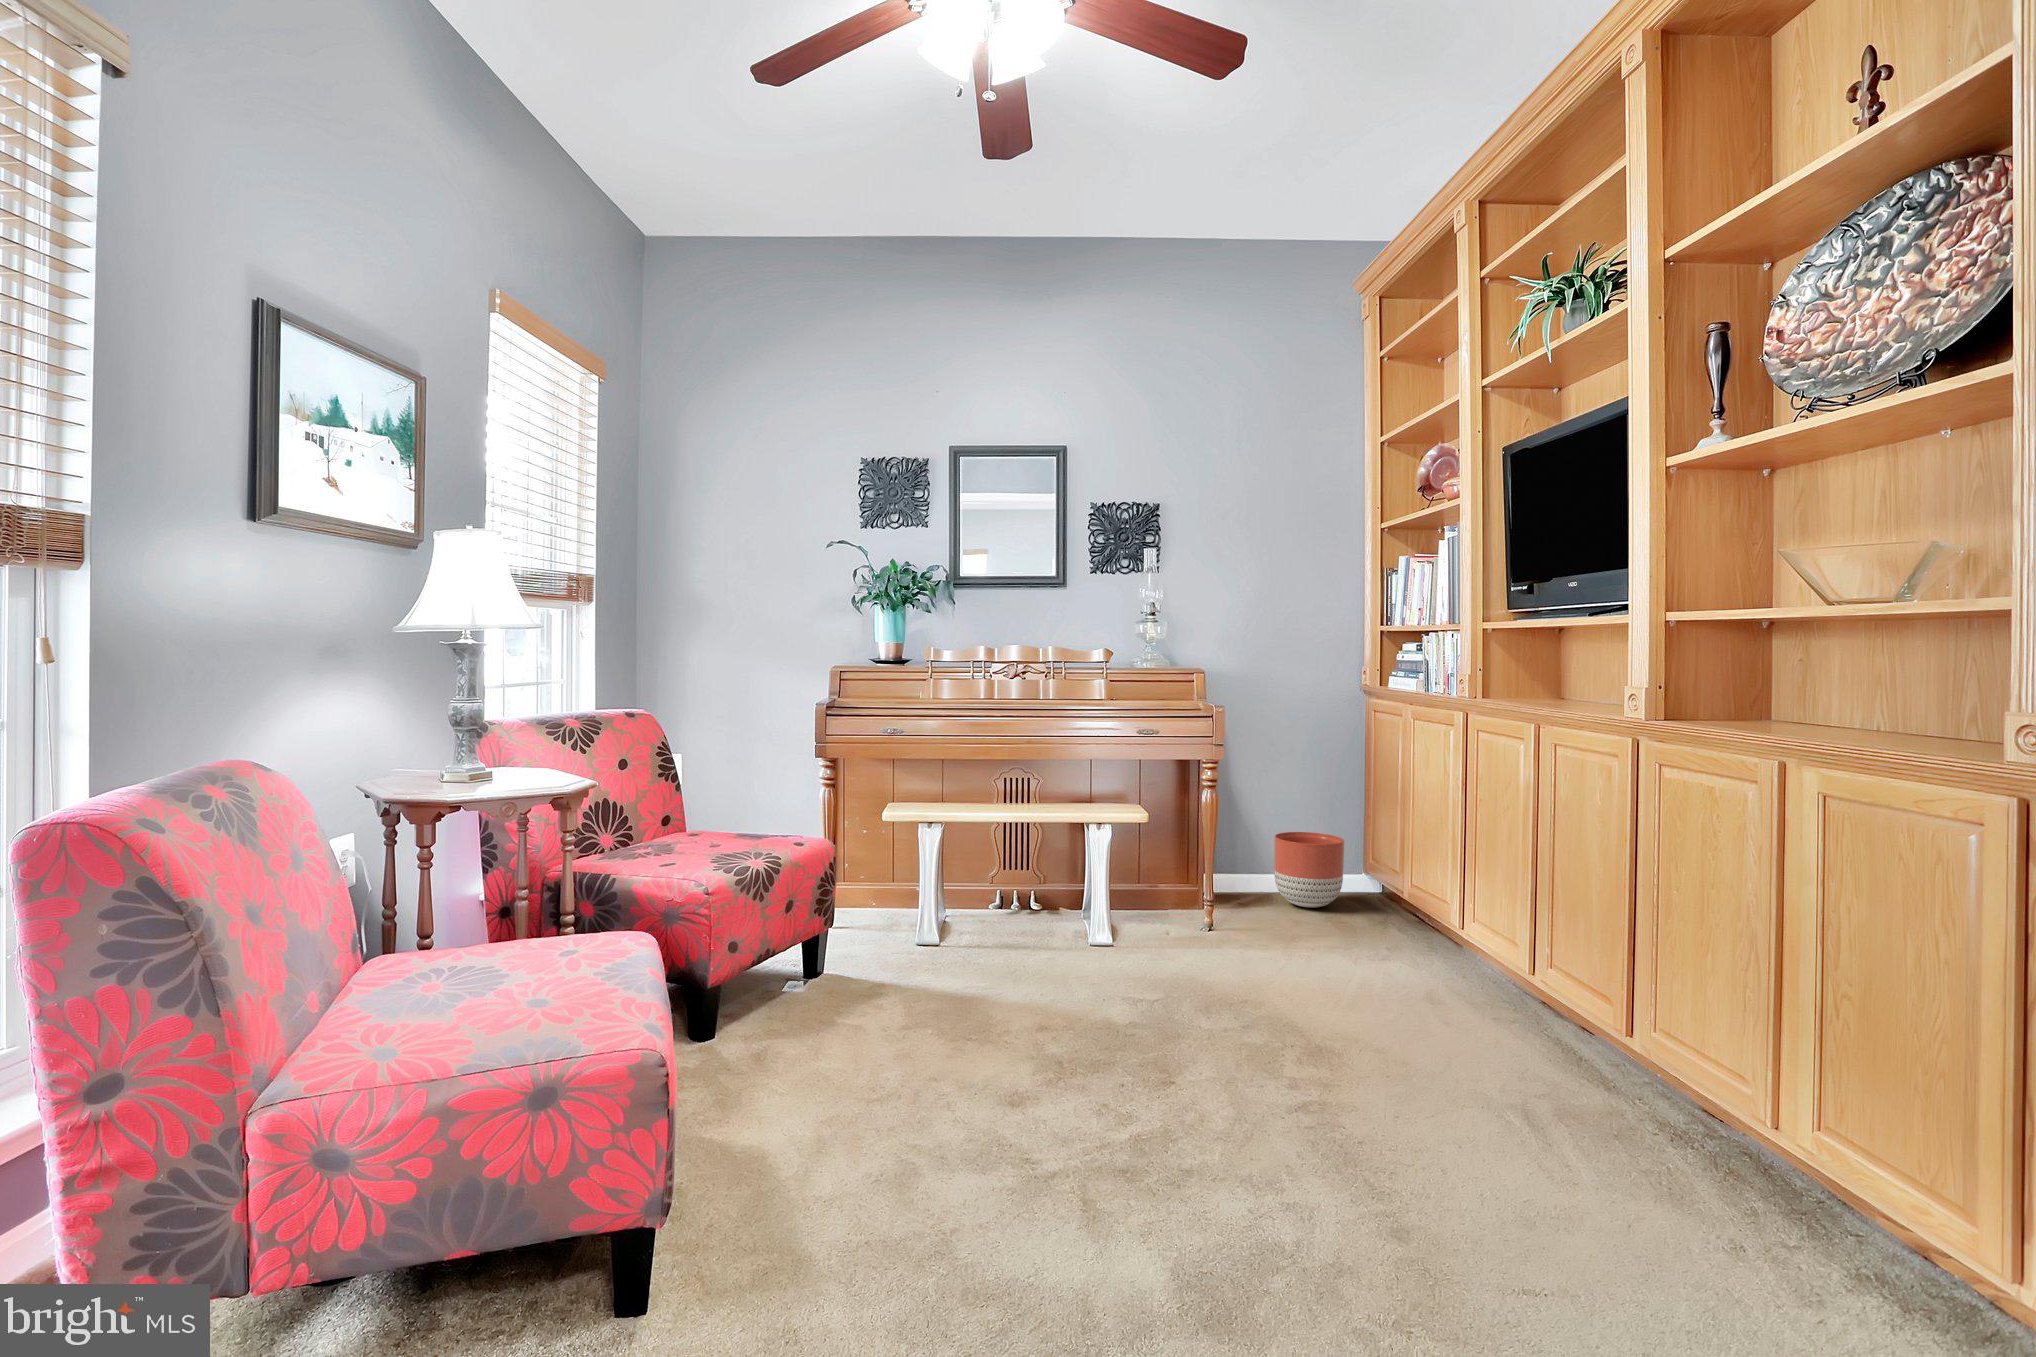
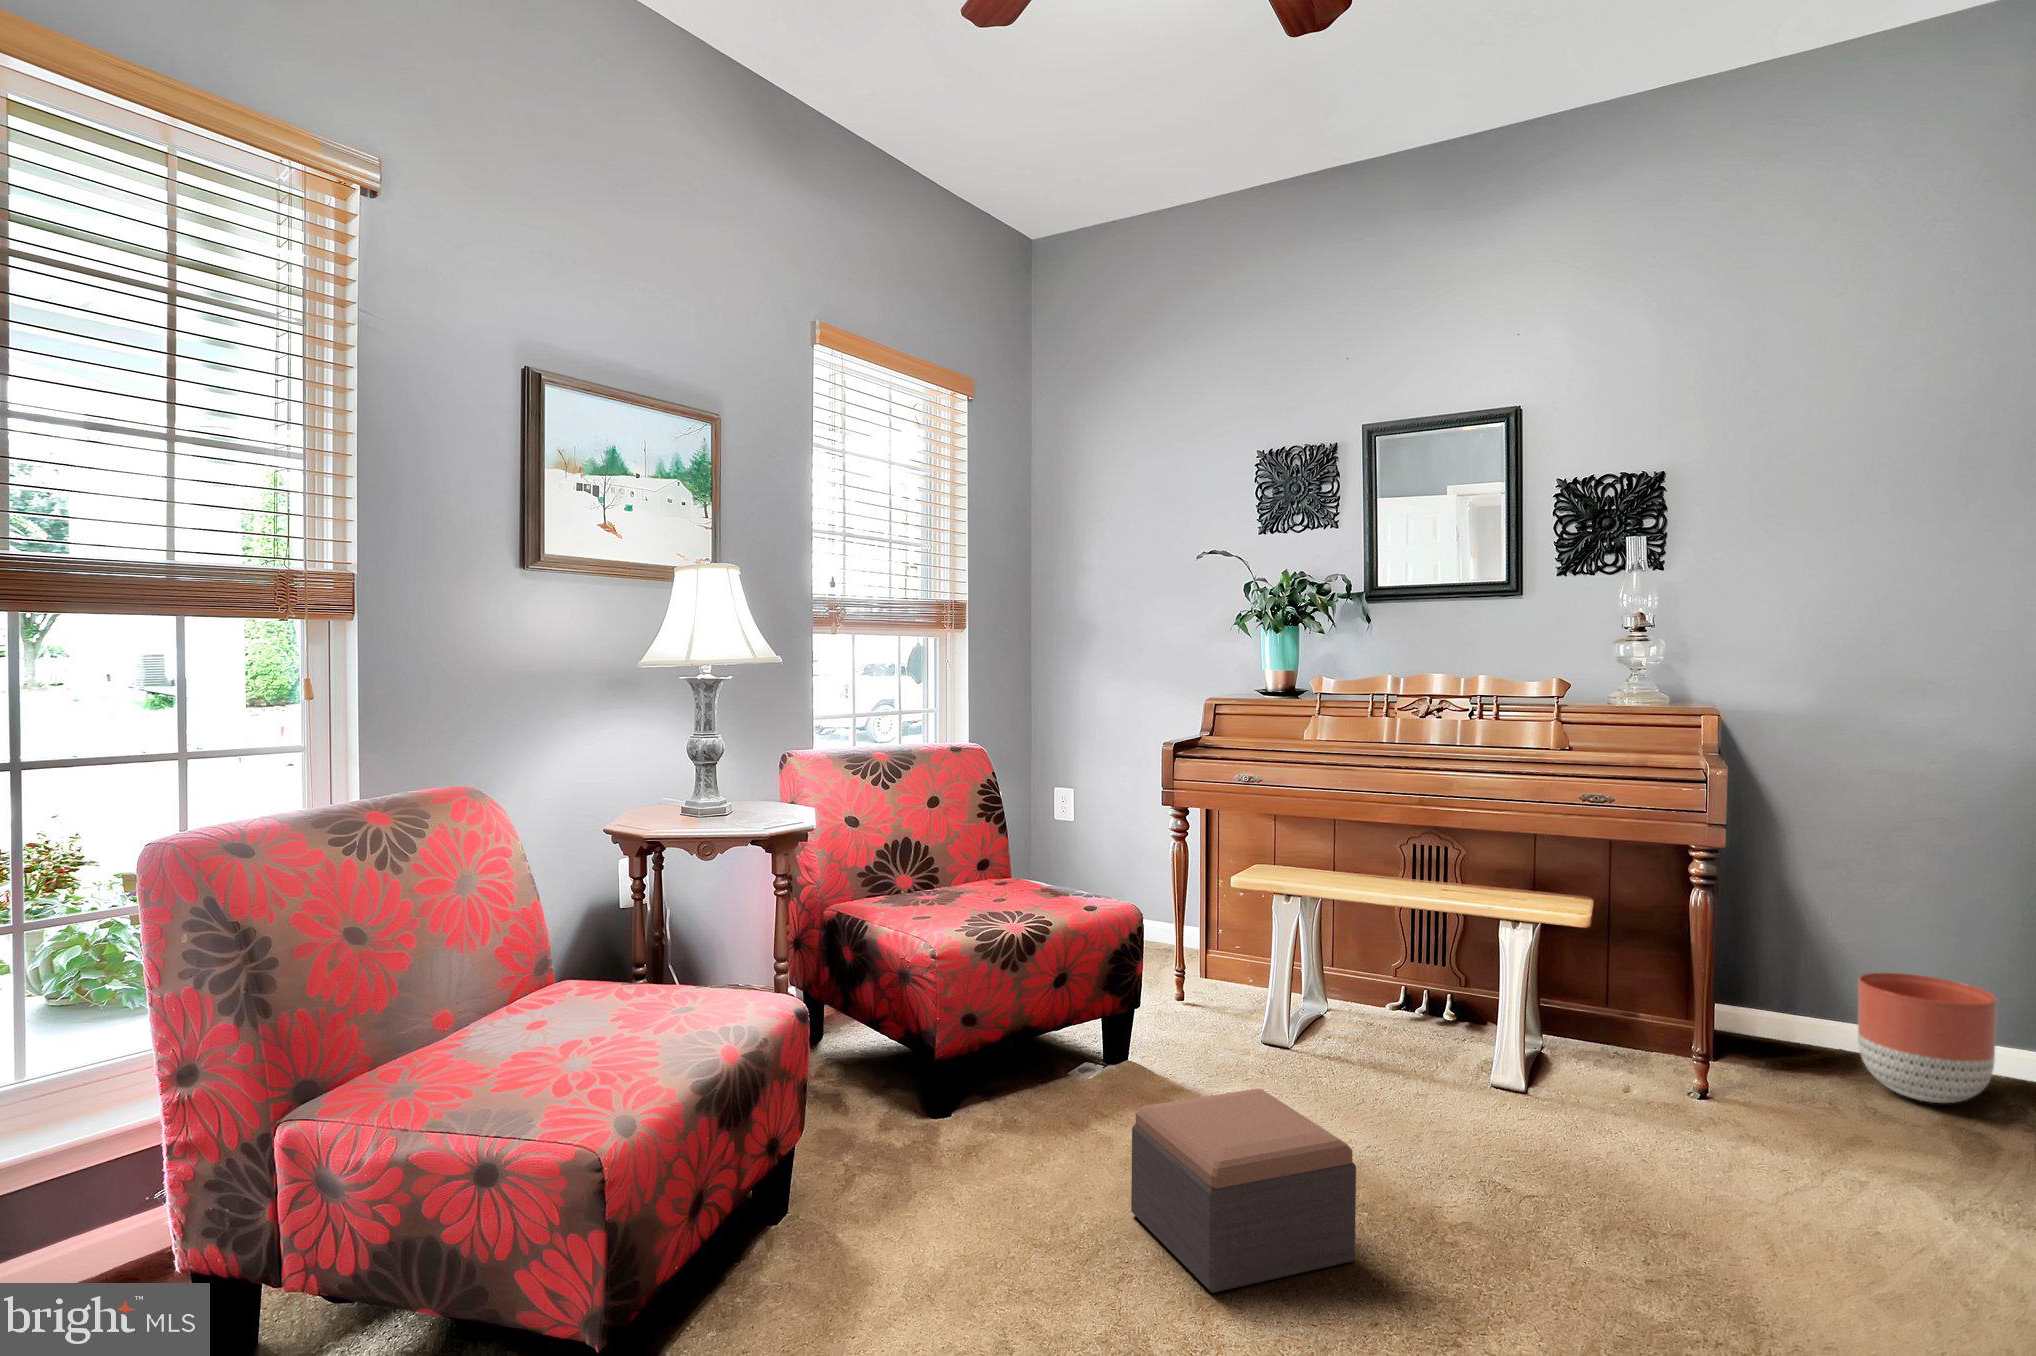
footstool: none [943,961,1118,1116] -> present [1131,1089,1356,1293]

